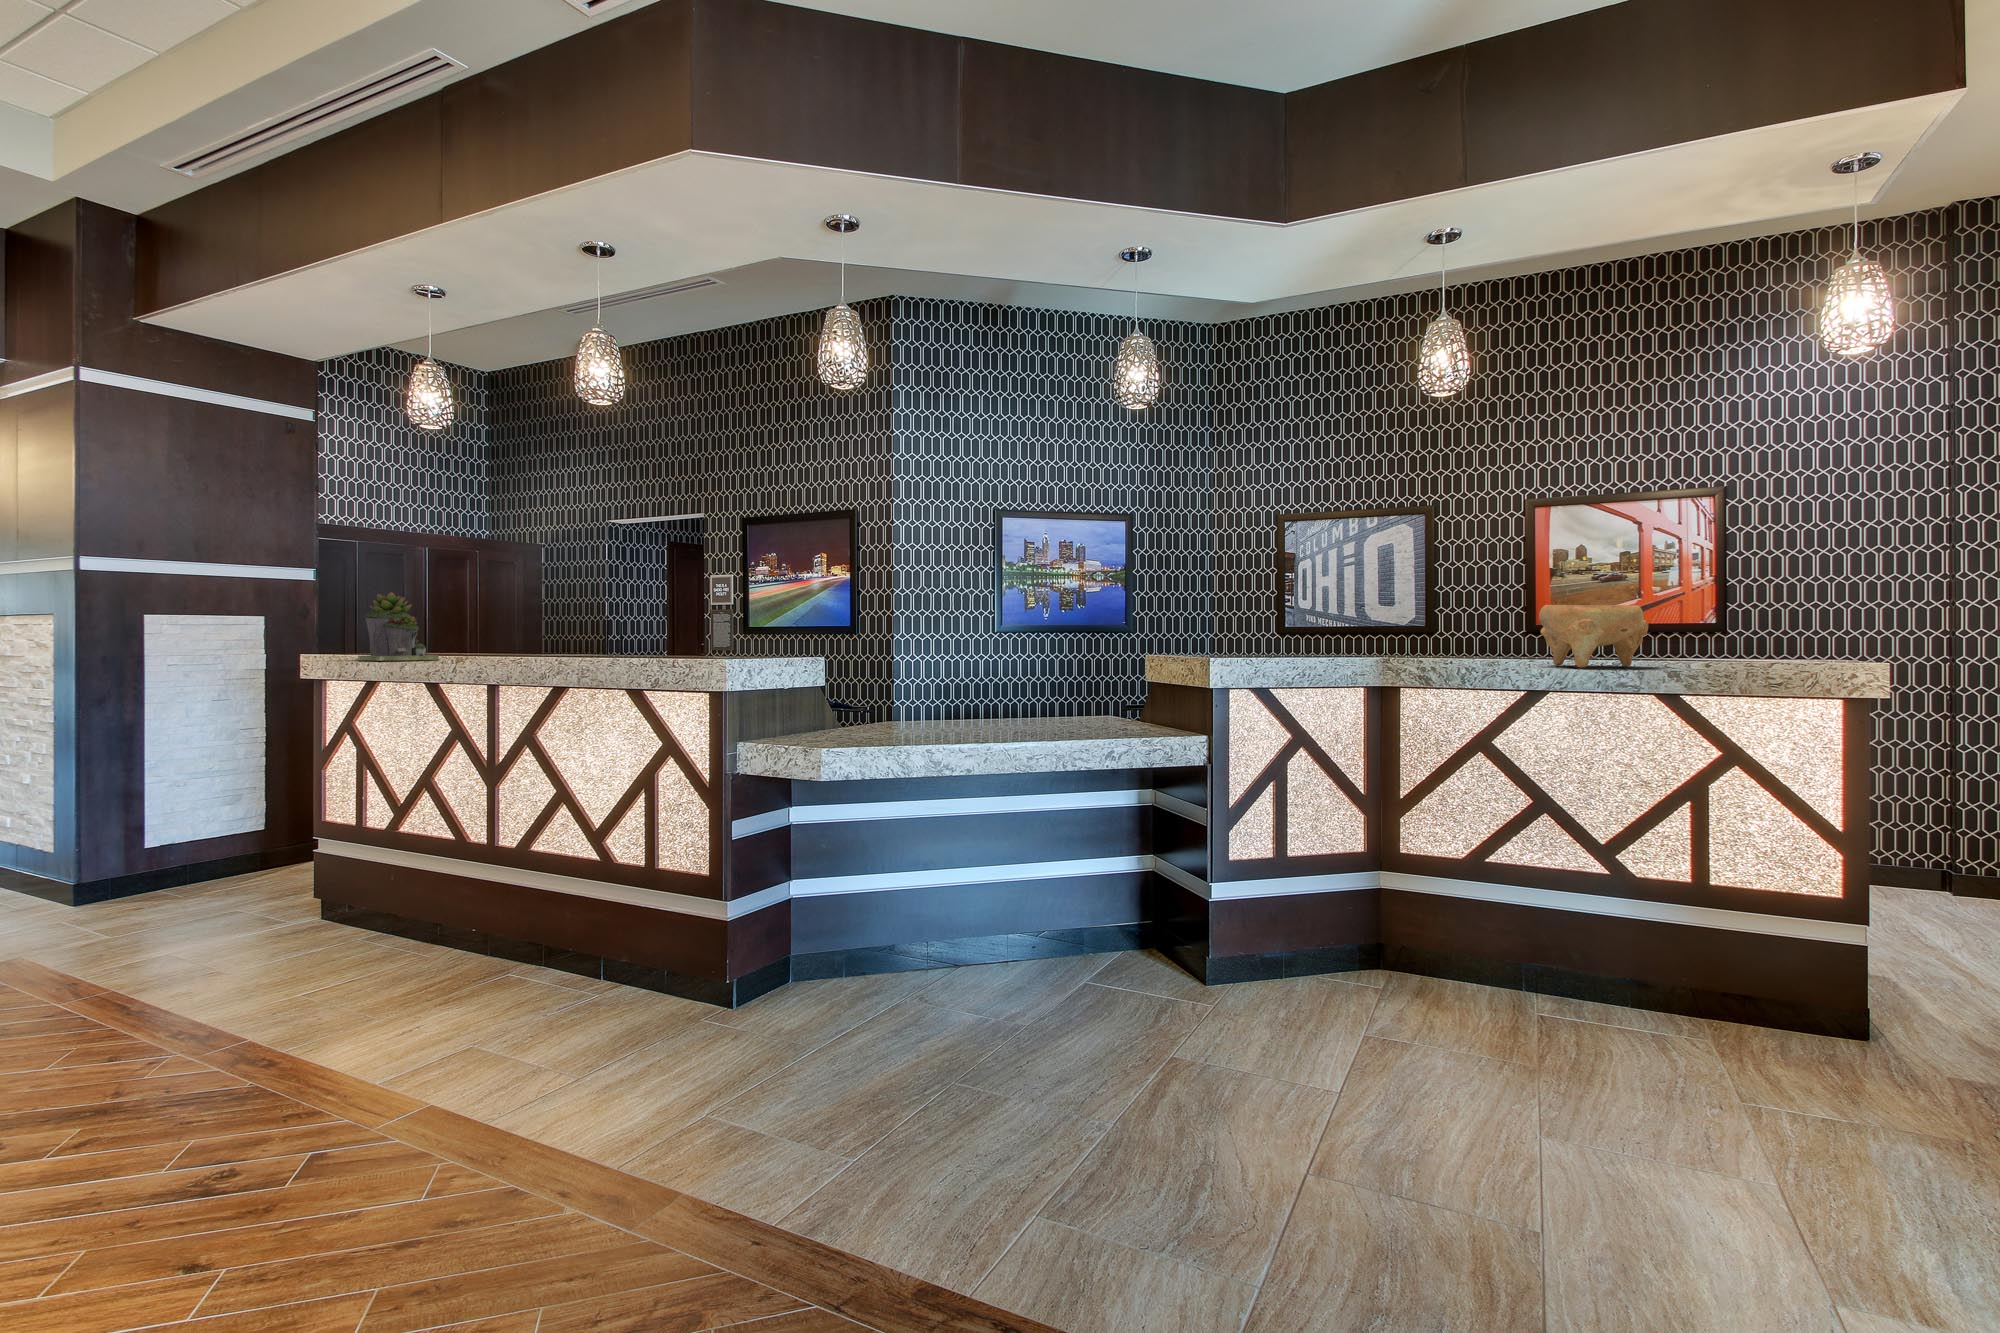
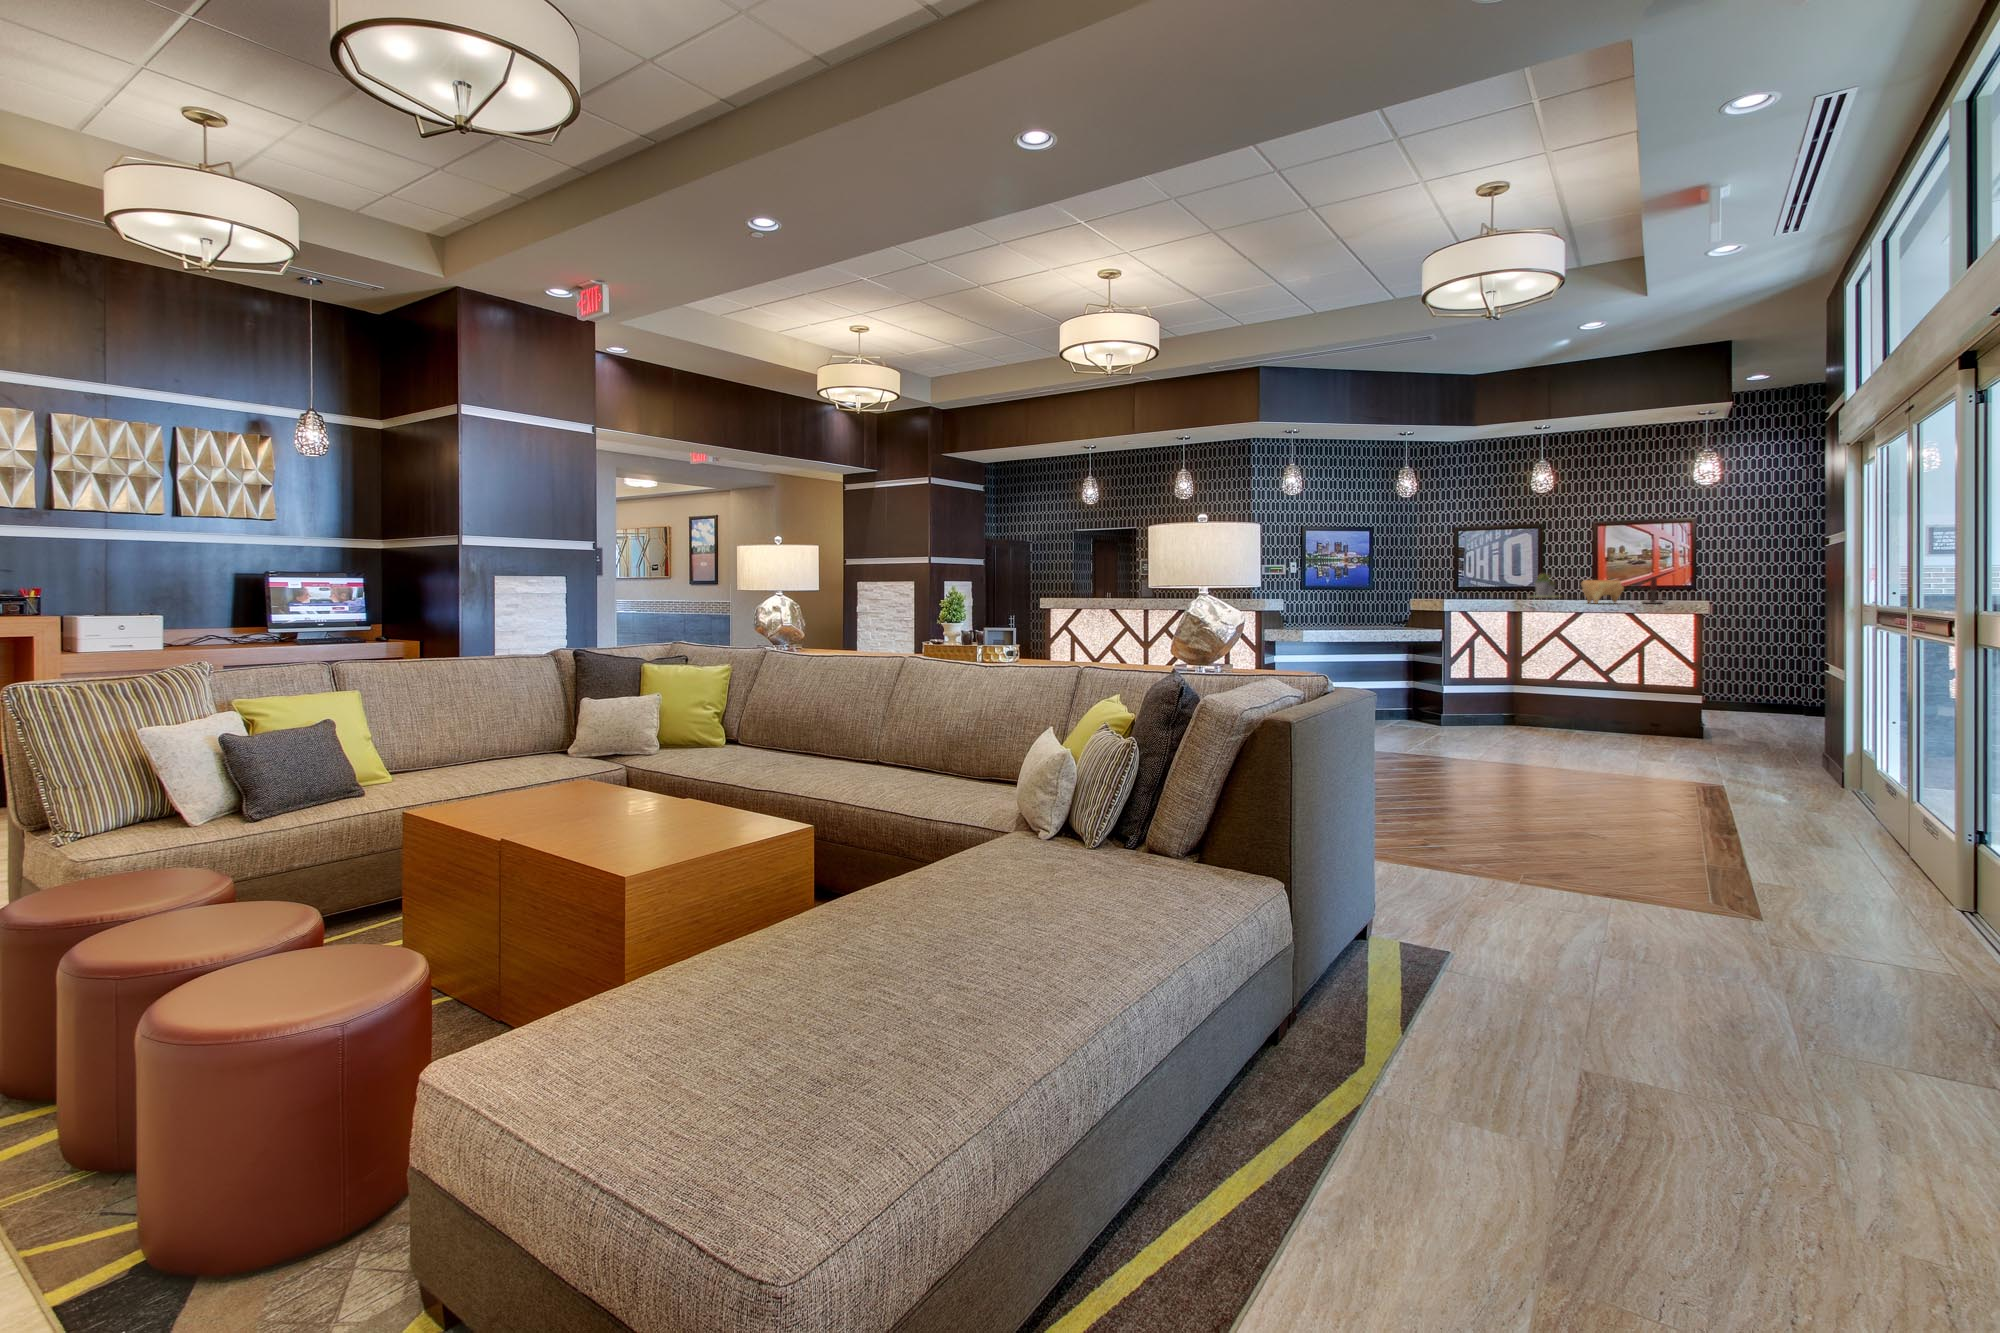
succulent planter: present [357,592,439,661] -> present [1535,574,1555,597]
candle holder: none [1694,596,1772,668] -> present [1642,578,1664,604]

